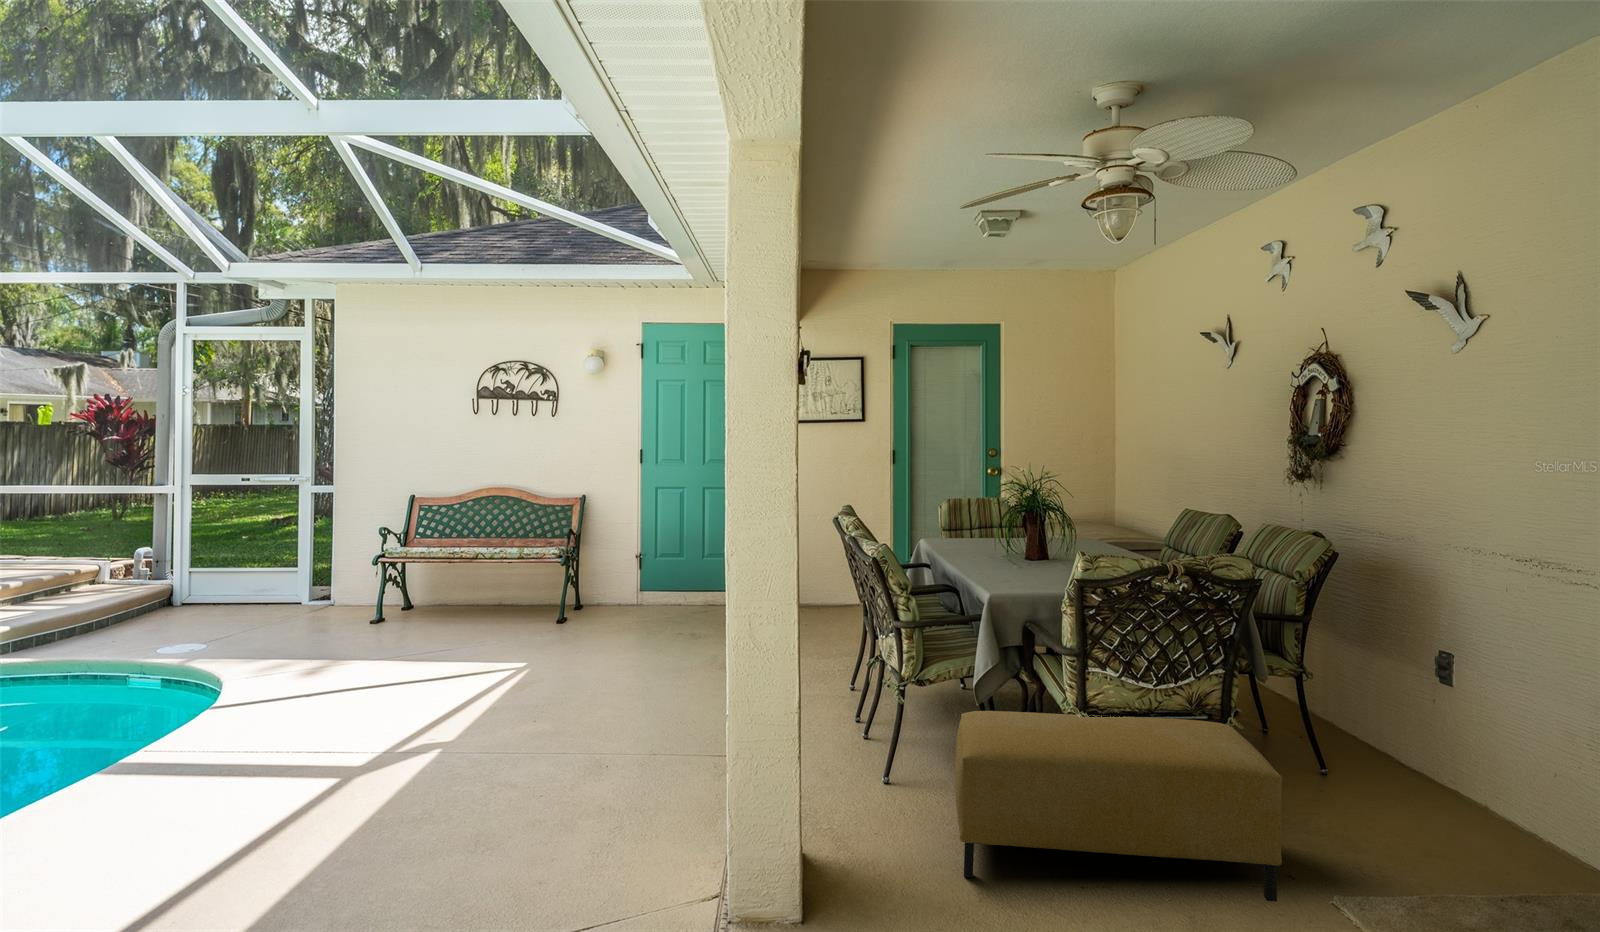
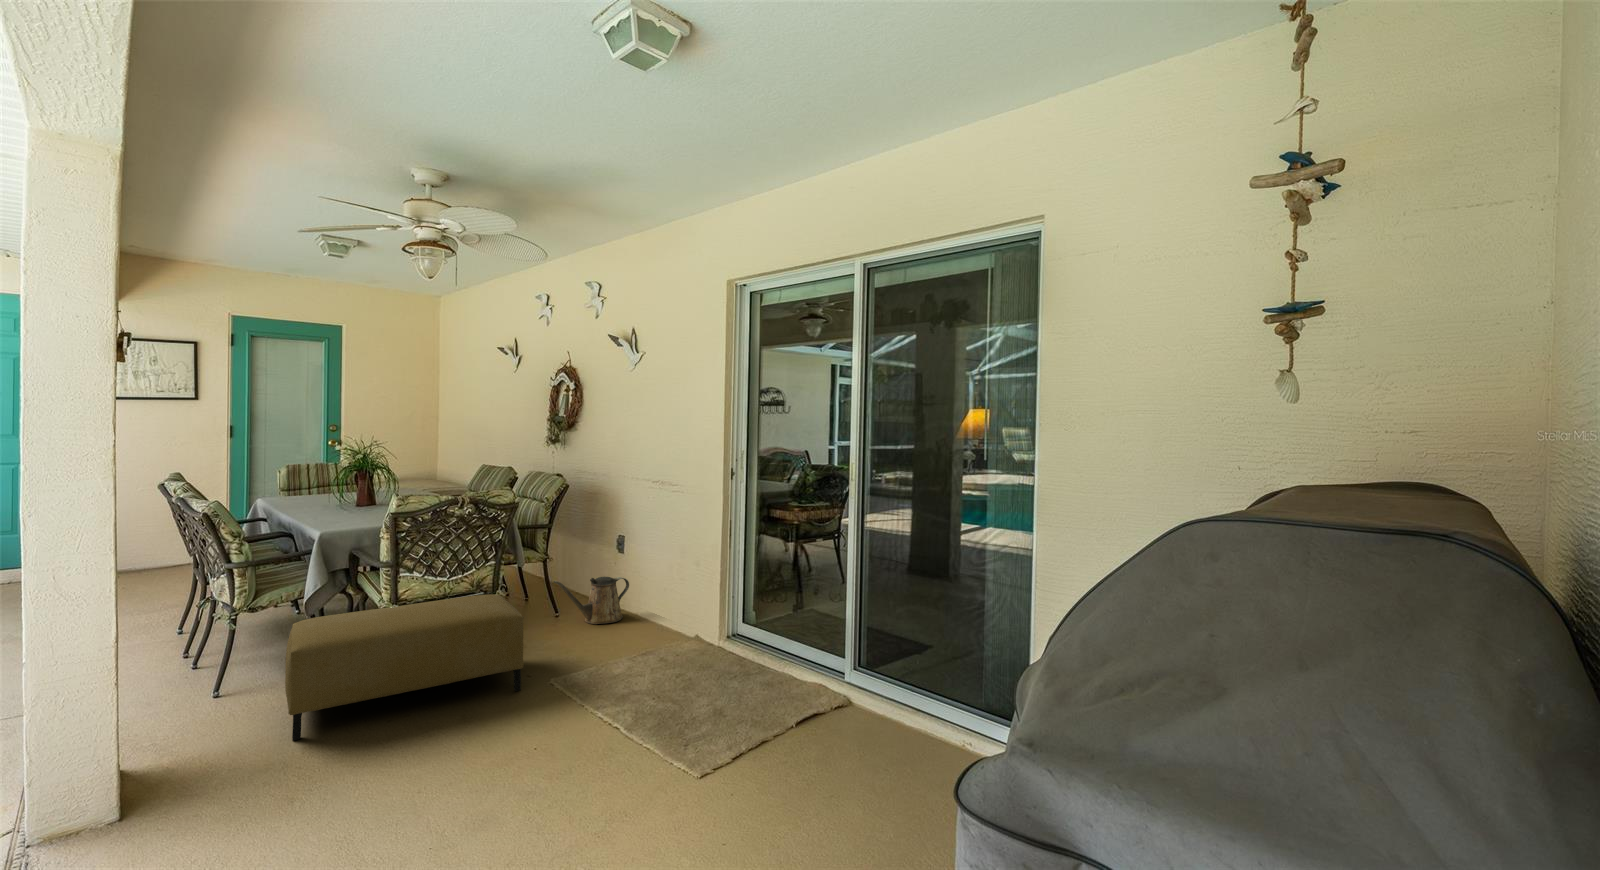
watering can: none [1315,714,1463,811] -> present [554,577,629,624]

